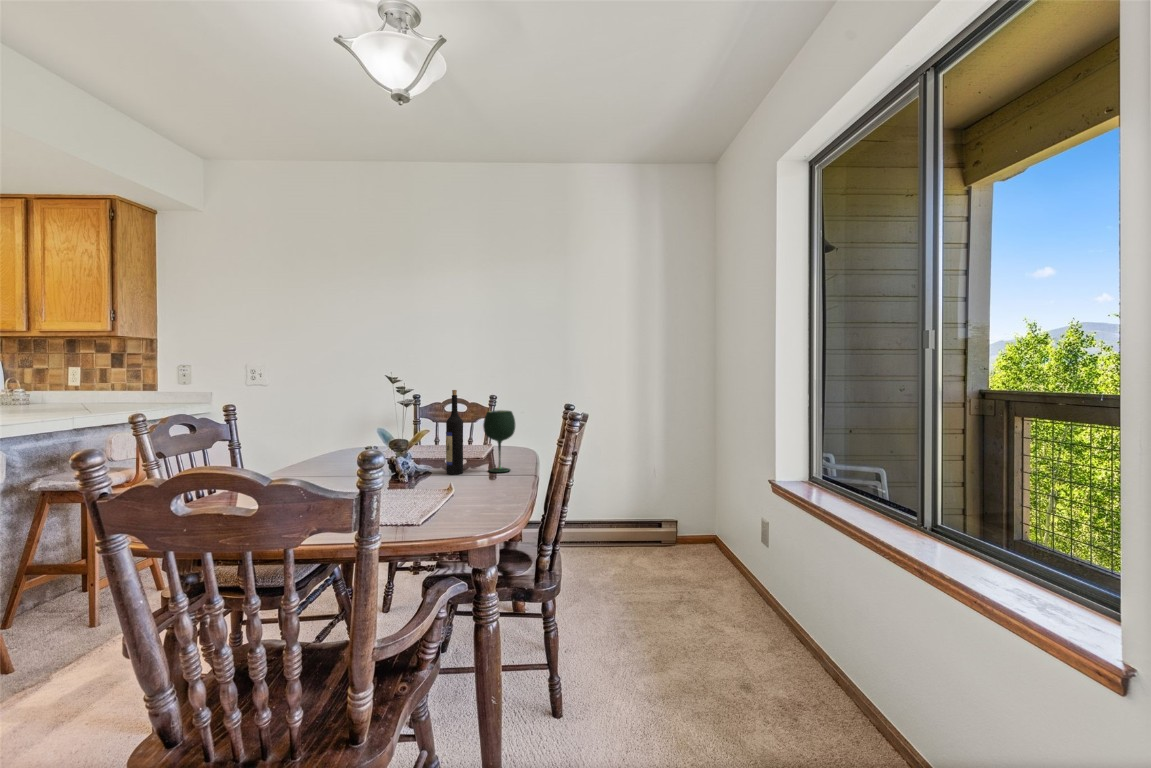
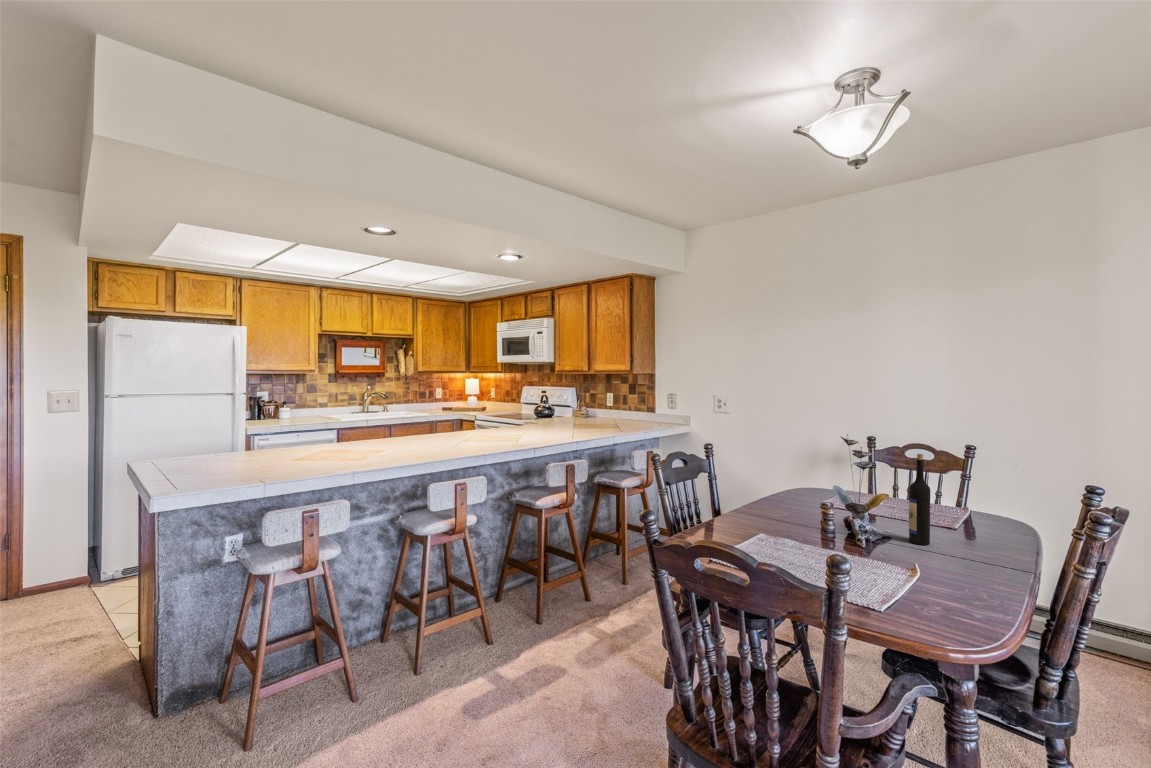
wine glass: present [483,410,515,472] -> none [957,480,1004,555]

